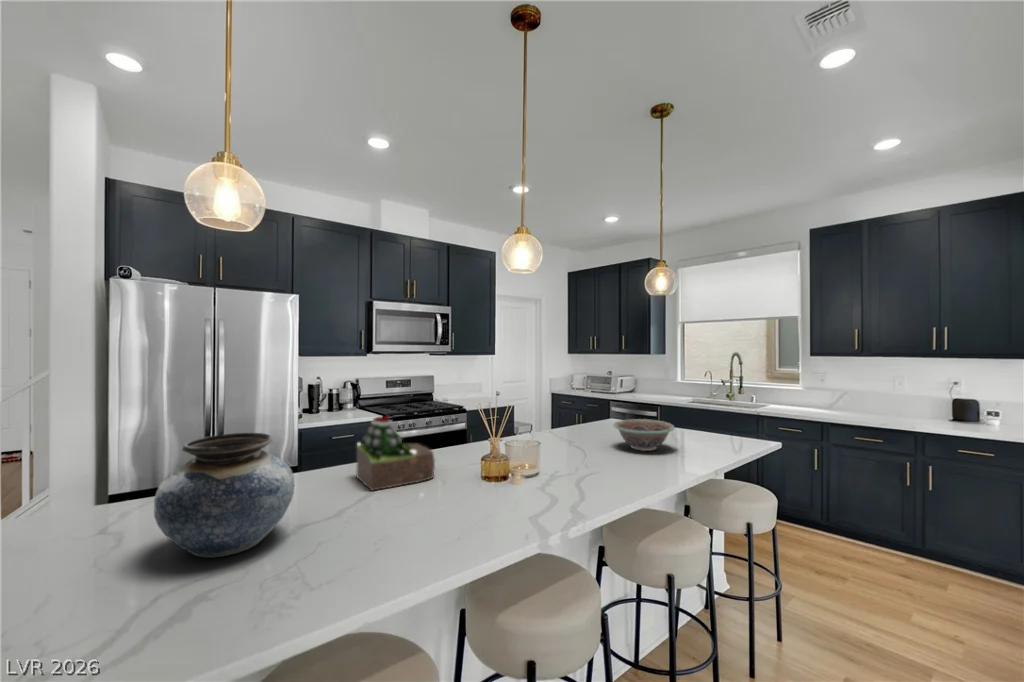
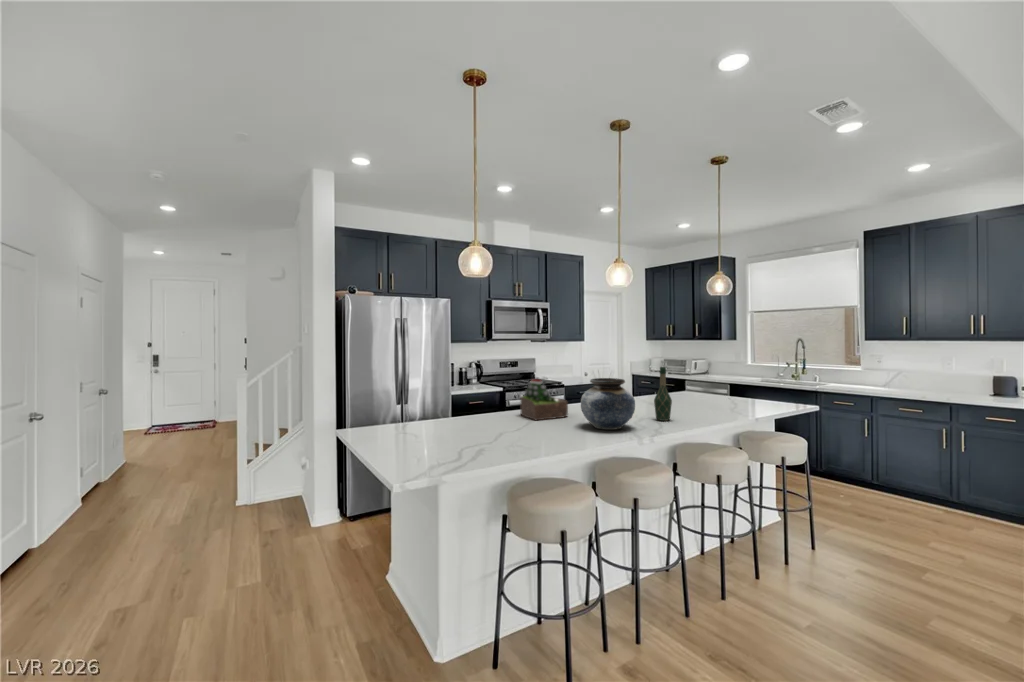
wine bottle: none [570,397,597,484] -> present [654,367,672,421]
decorative bowl: present [614,419,674,451] -> none [684,387,729,408]
vase: present [154,433,294,558] -> present [581,378,635,430]

